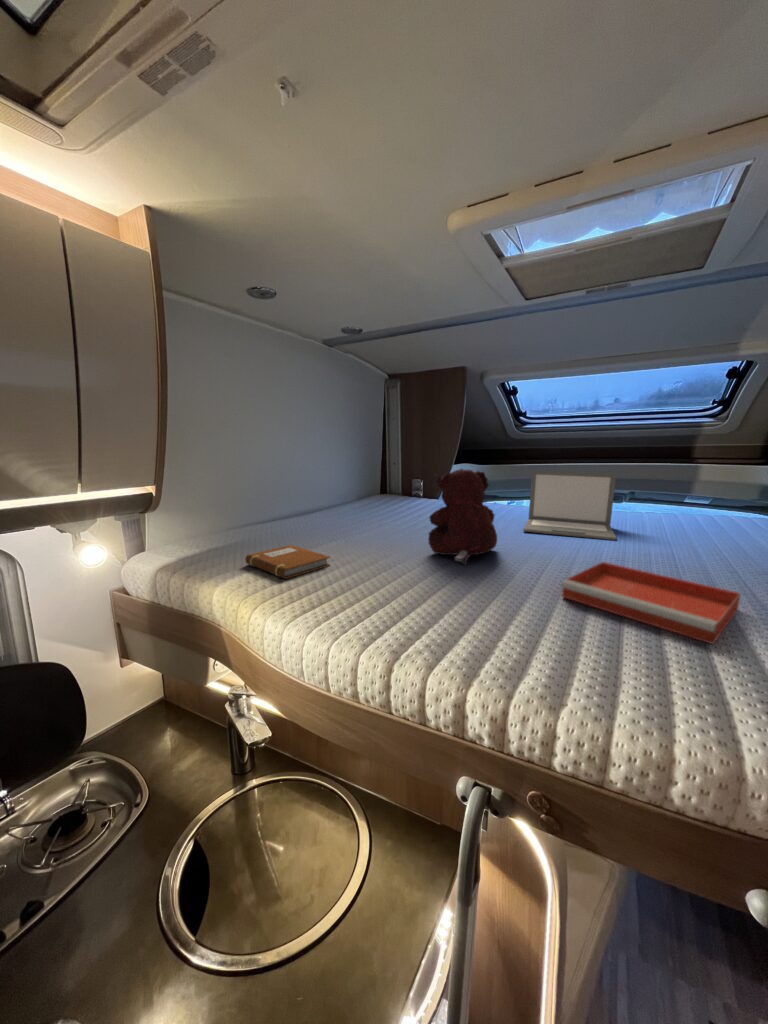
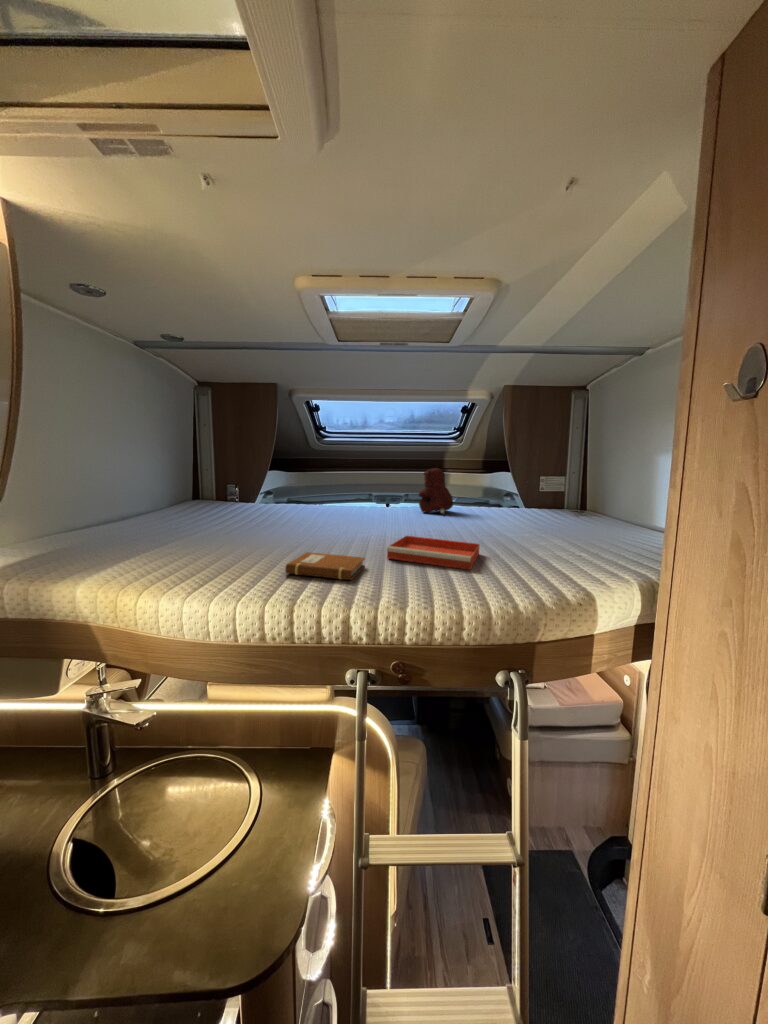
teddy bear: present [428,469,497,564] -> present [419,468,453,515]
laptop: present [523,471,616,540] -> none [343,476,408,526]
notebook: present [245,545,330,579] -> present [285,552,365,580]

